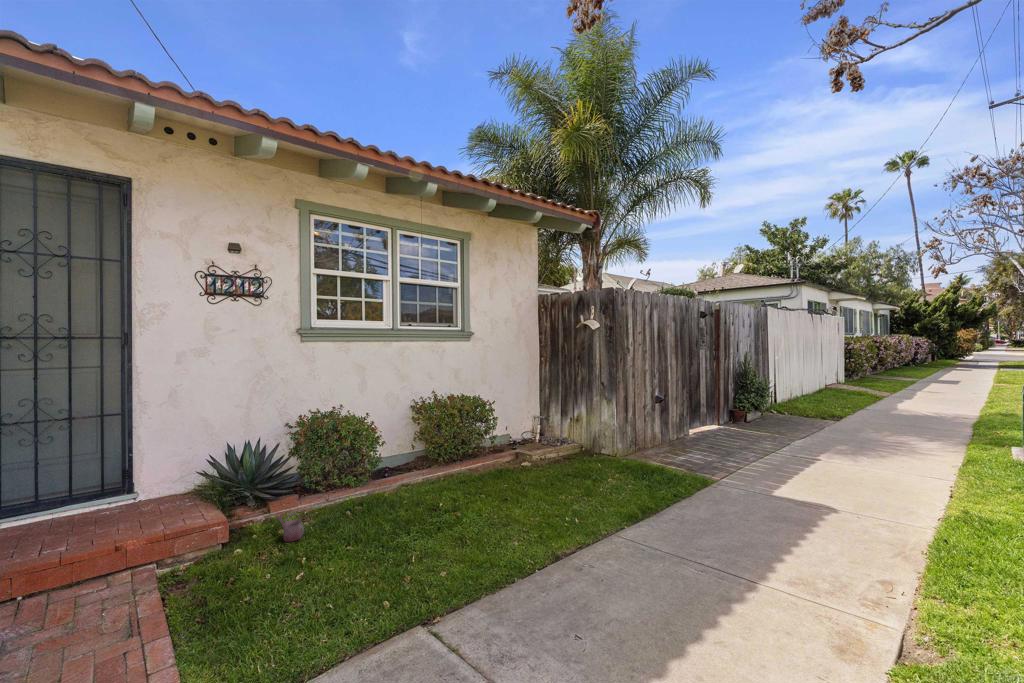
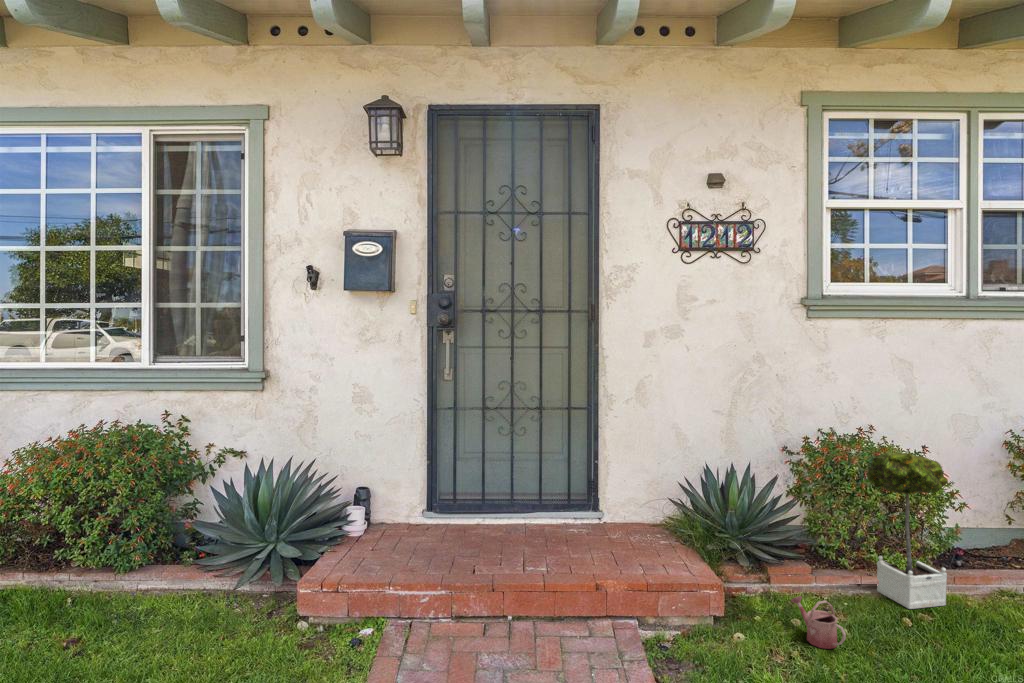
potted tree: none [329,418,371,507] -> present [867,453,948,609]

